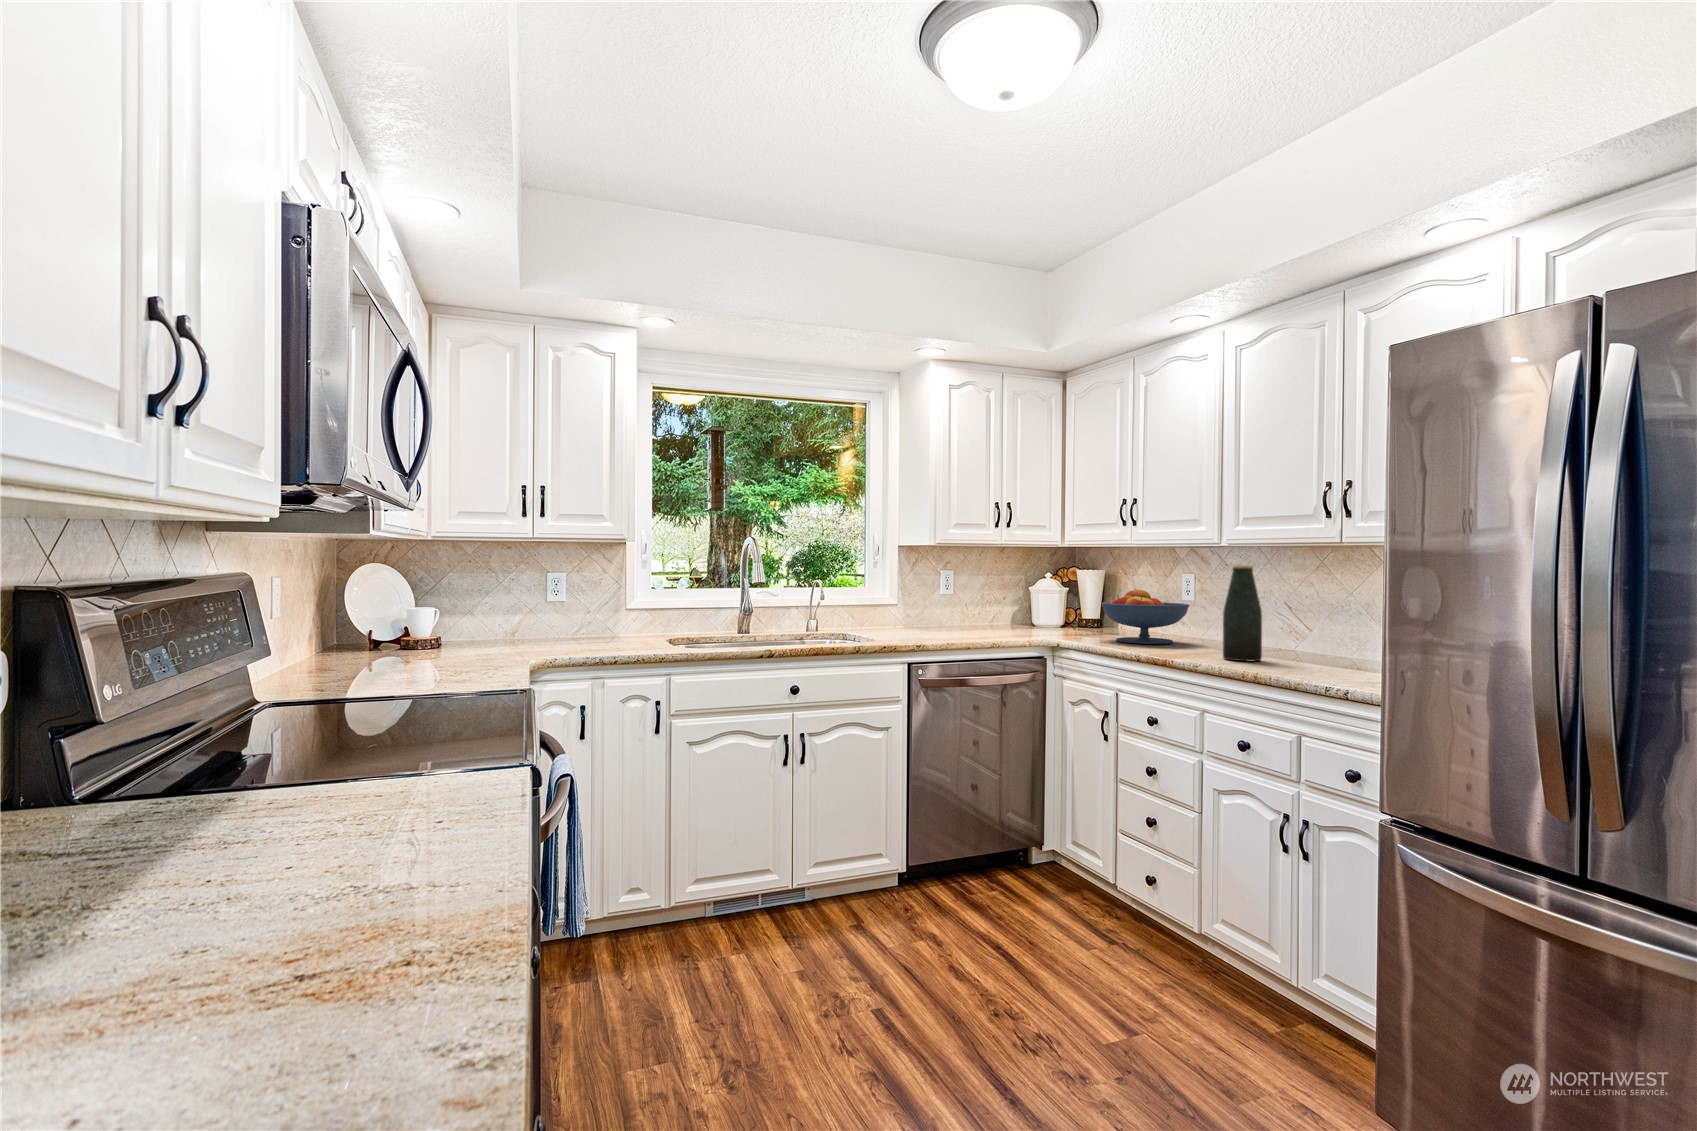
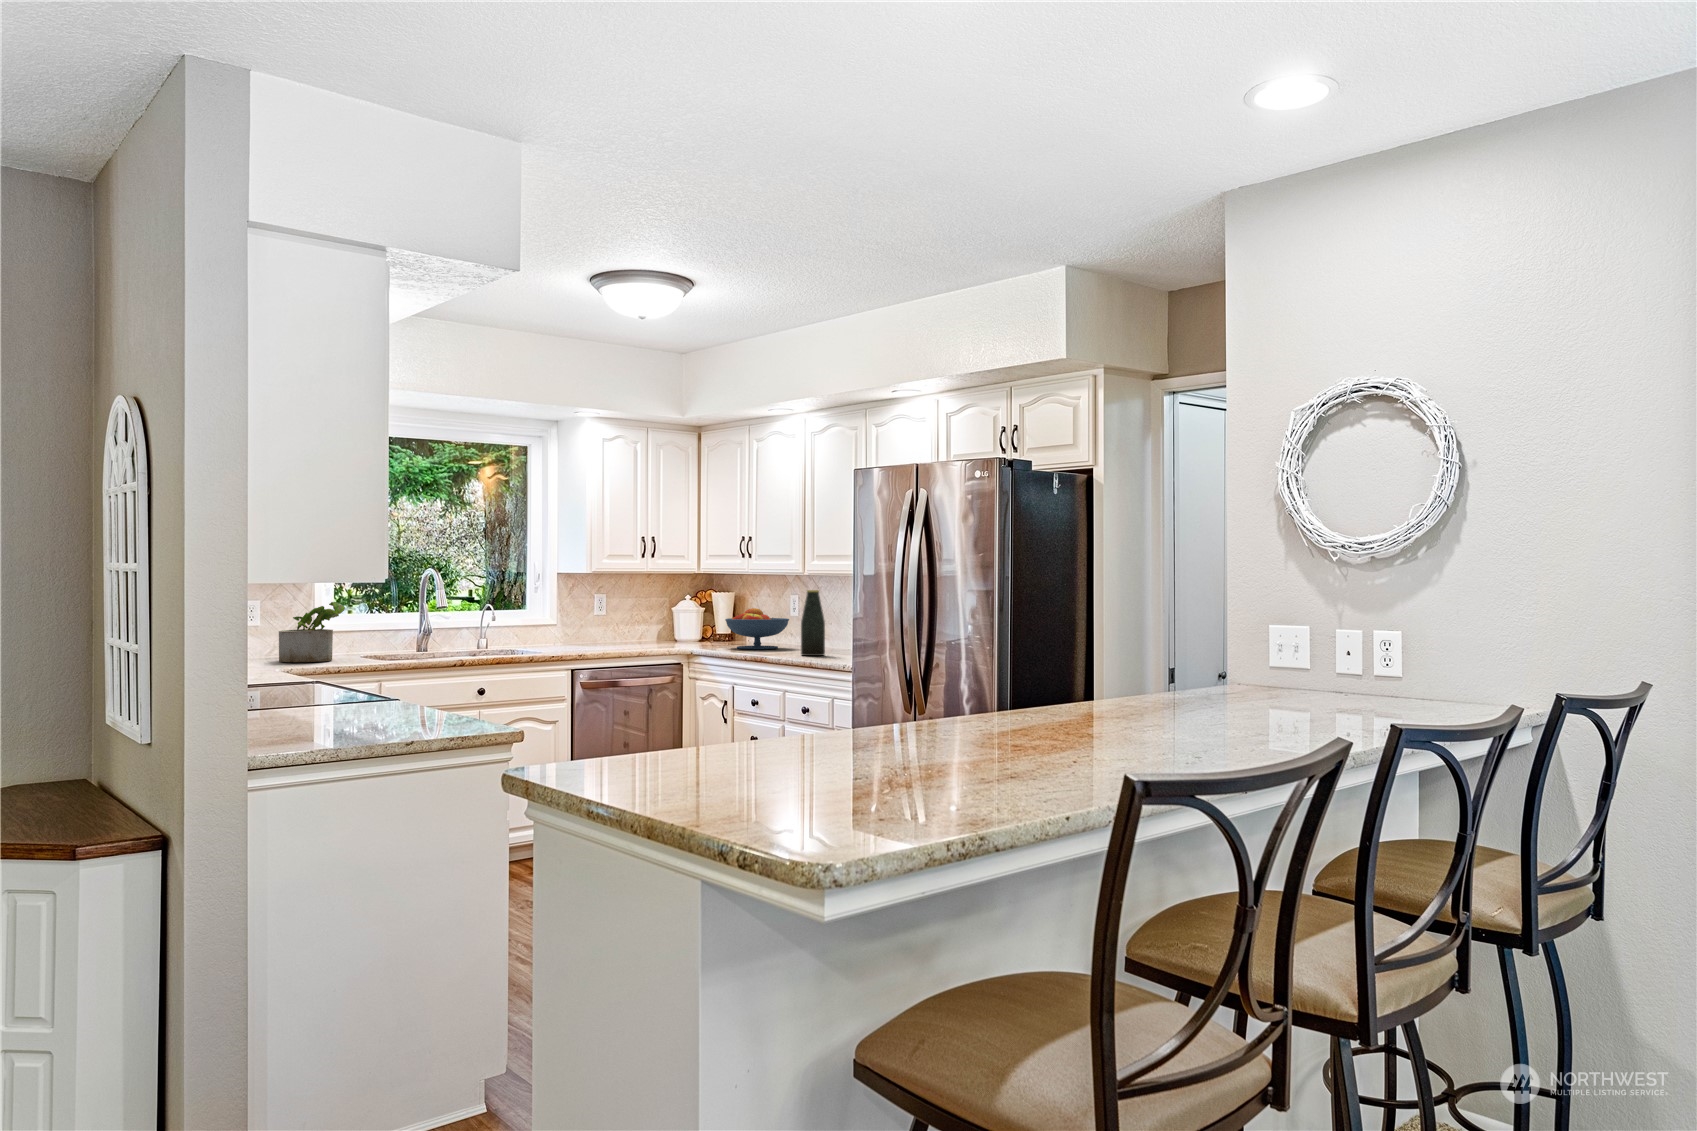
potted plant: none [566,575,640,647] -> present [279,602,345,662]

